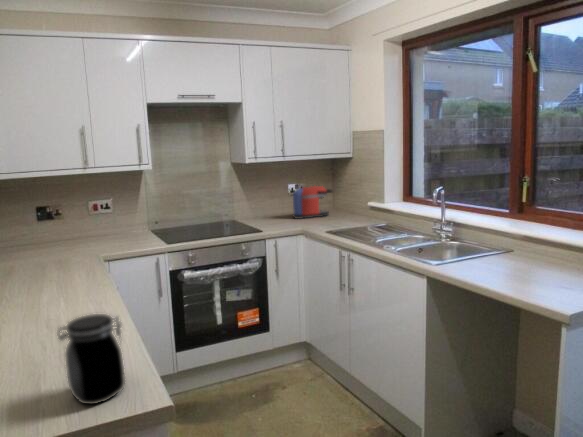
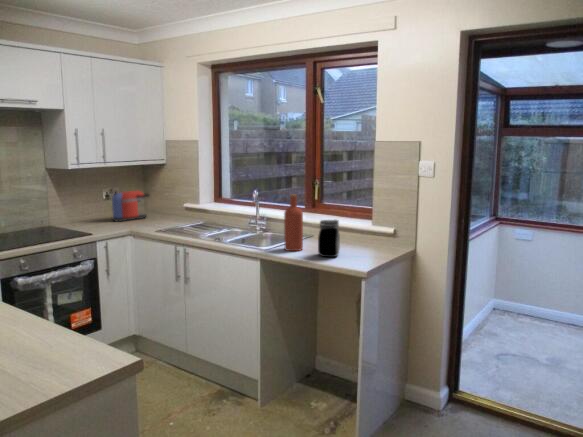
bottle: none [462,194,490,270] -> present [284,194,303,251]
jar: present [59,314,125,404] -> present [318,220,340,257]

